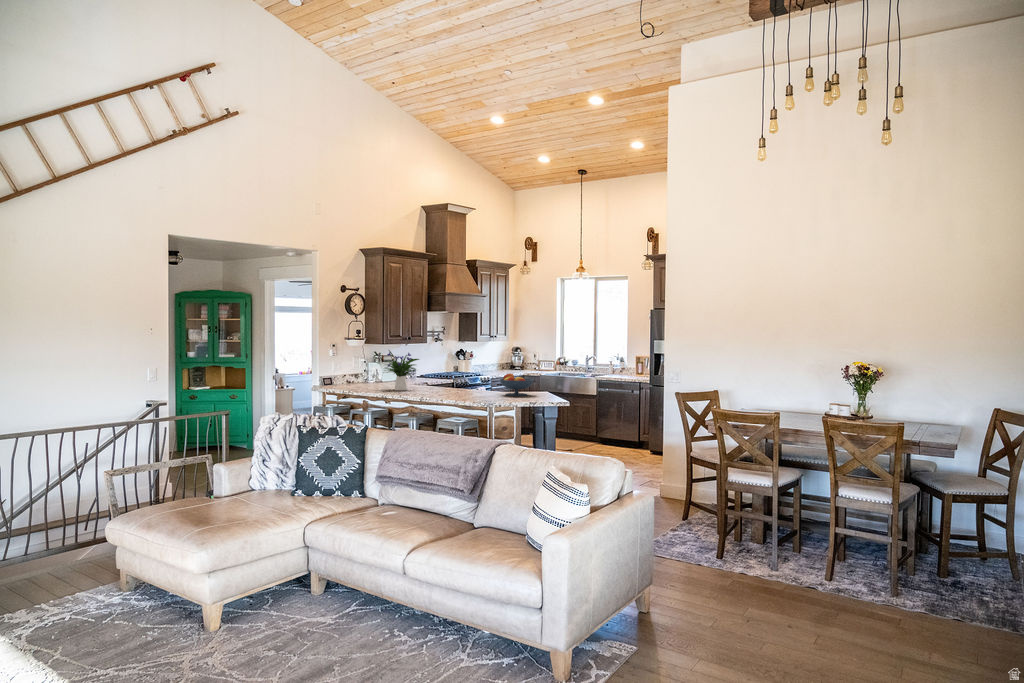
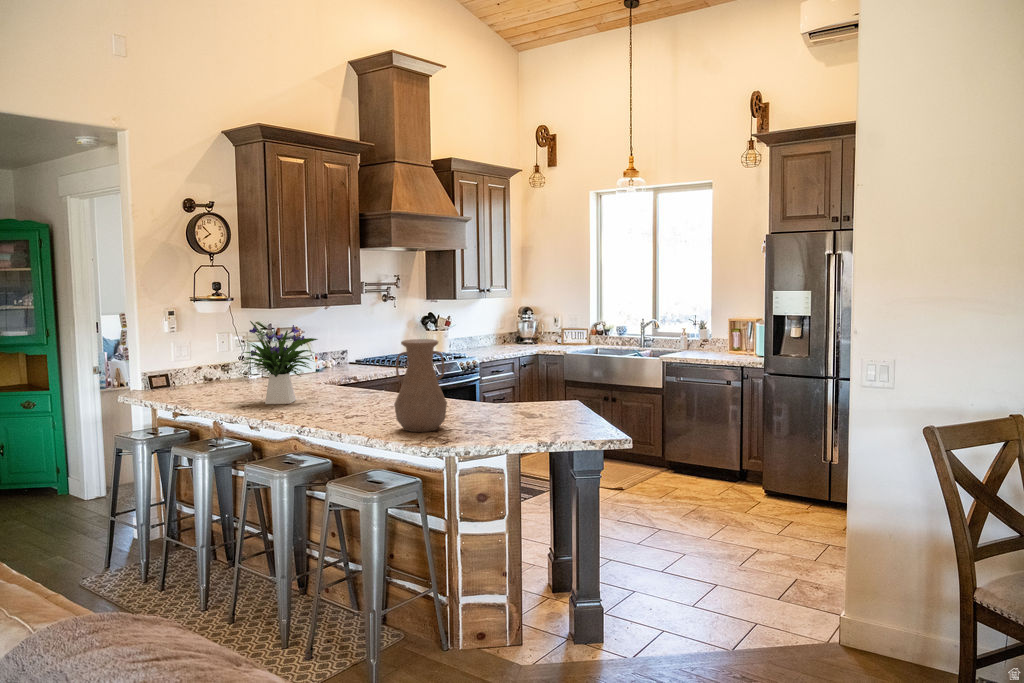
vase: none [465,358,488,399] -> present [394,339,447,432]
fruit bowl: present [500,373,534,396] -> none [477,368,551,420]

